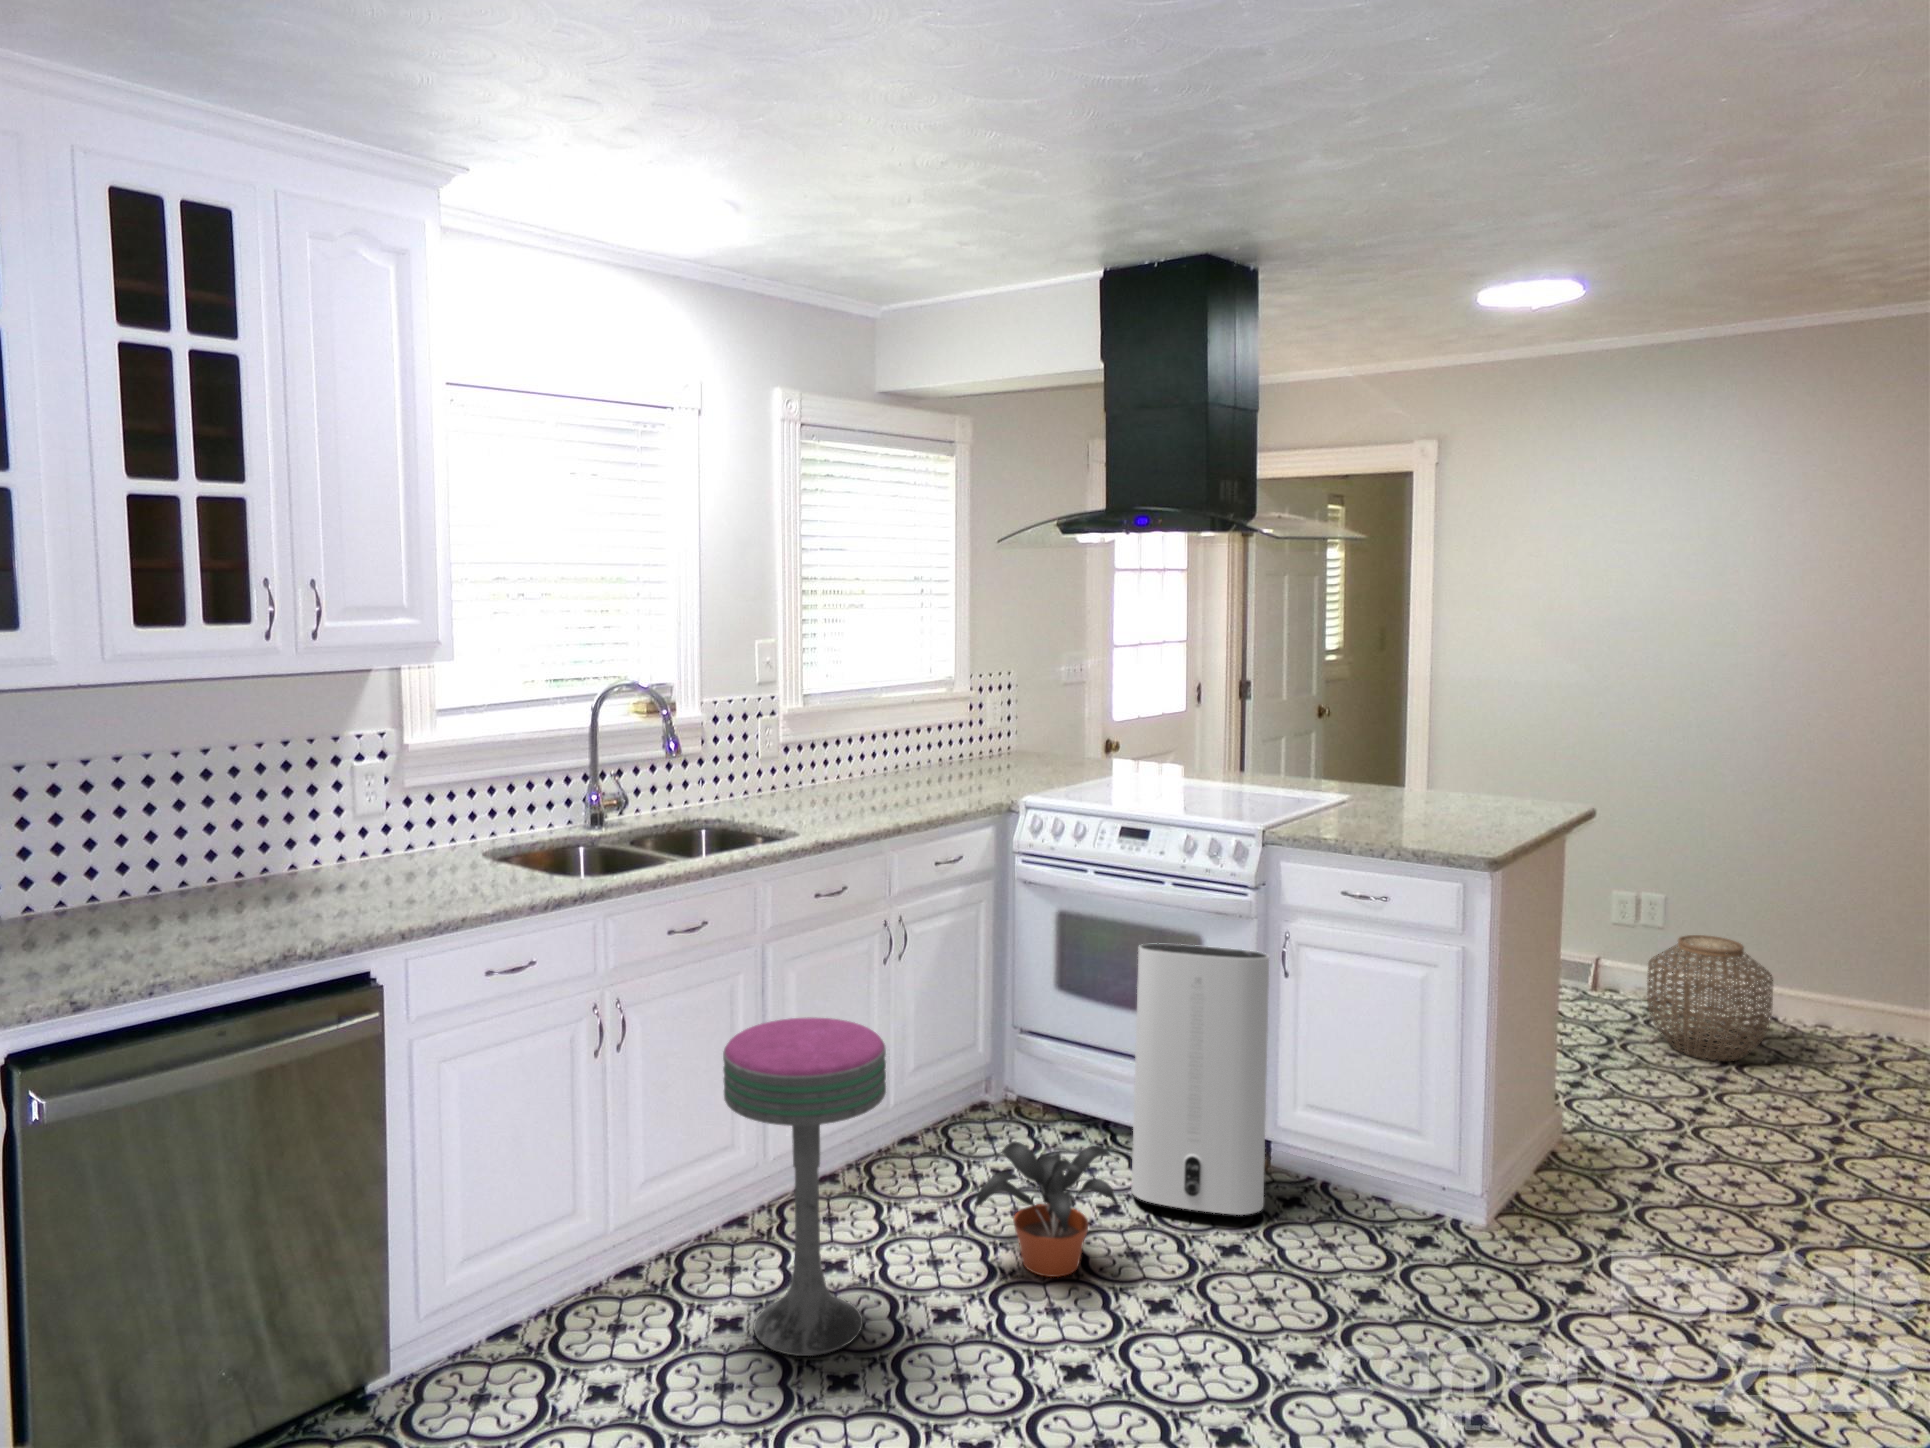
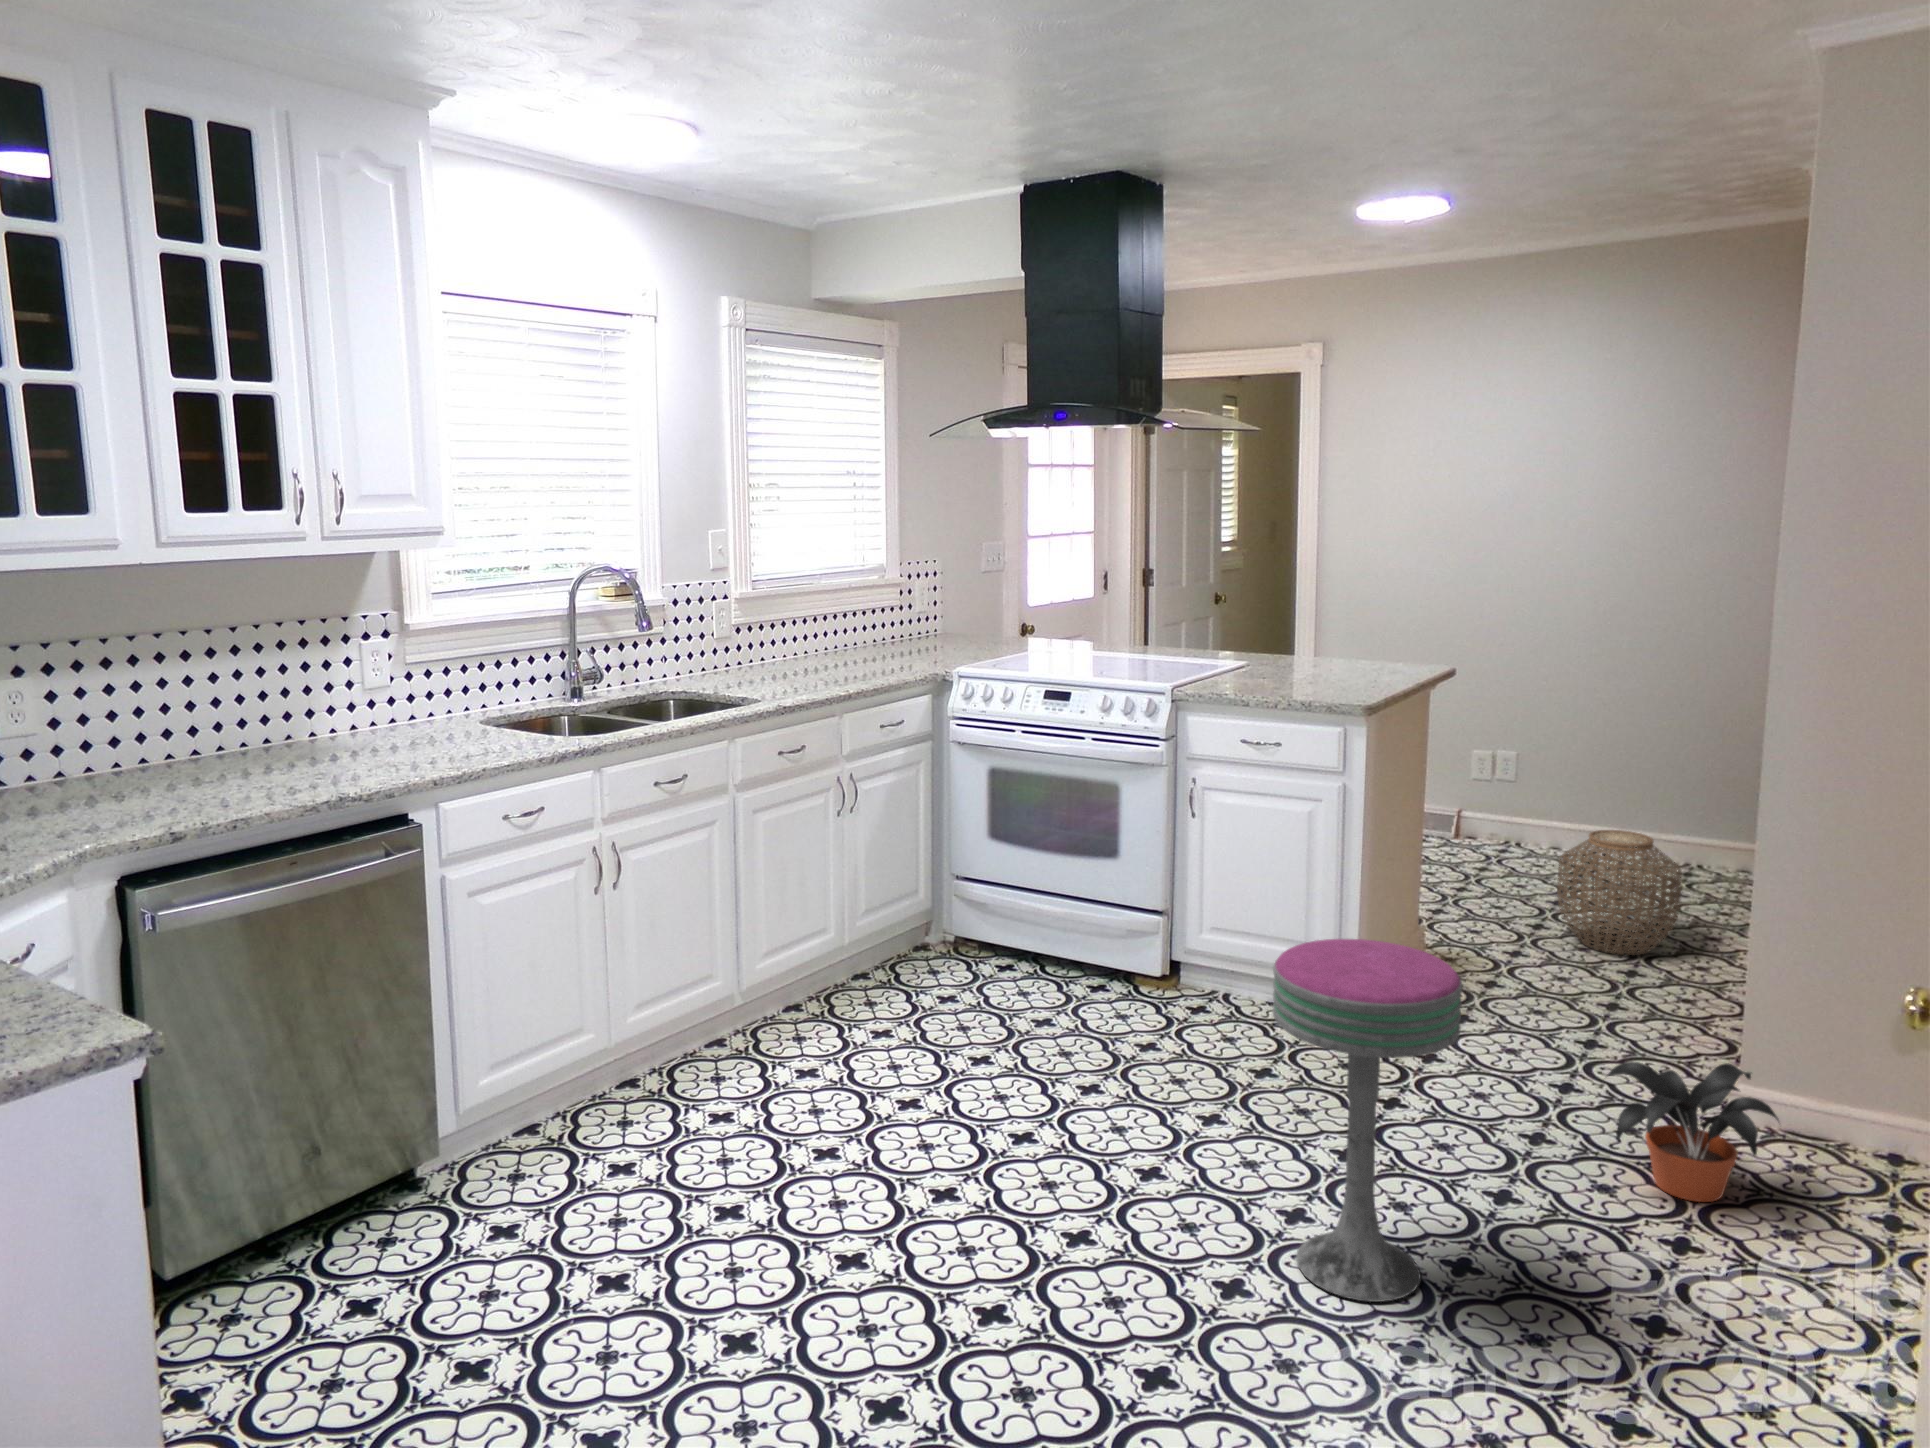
air purifier: present [1131,943,1269,1215] -> none [1045,856,1187,1136]
bar stool: present [723,1017,886,1356] -> present [1273,939,1462,1302]
potted plant: present [974,1142,1118,1277] -> present [1608,1061,1779,1202]

